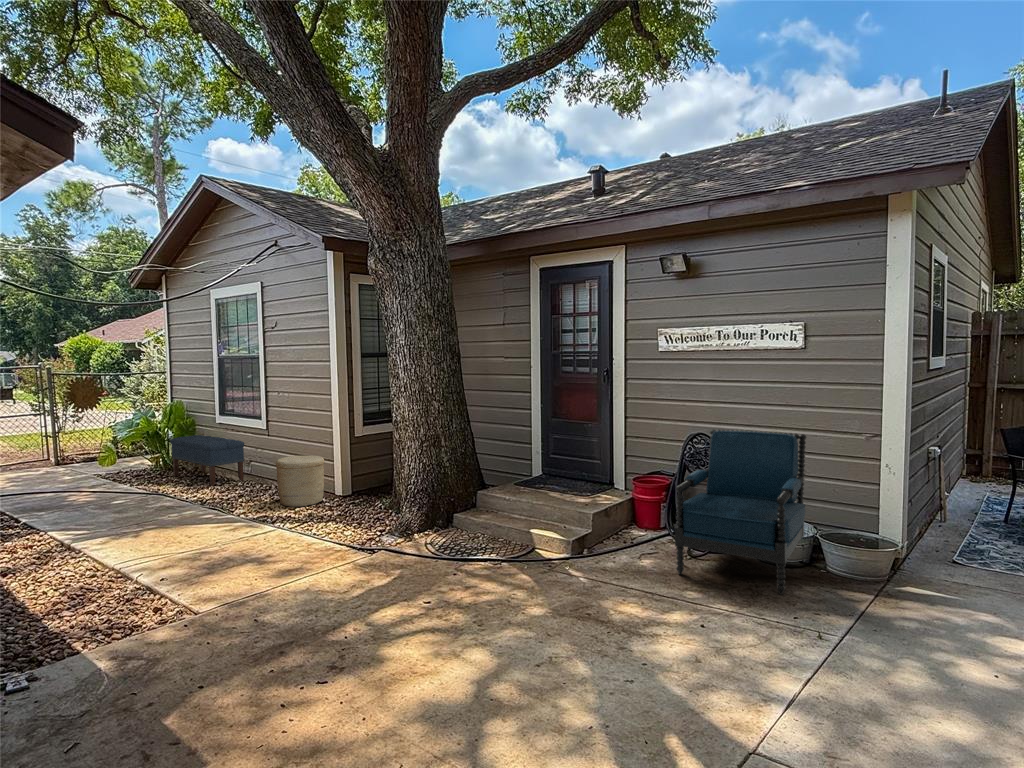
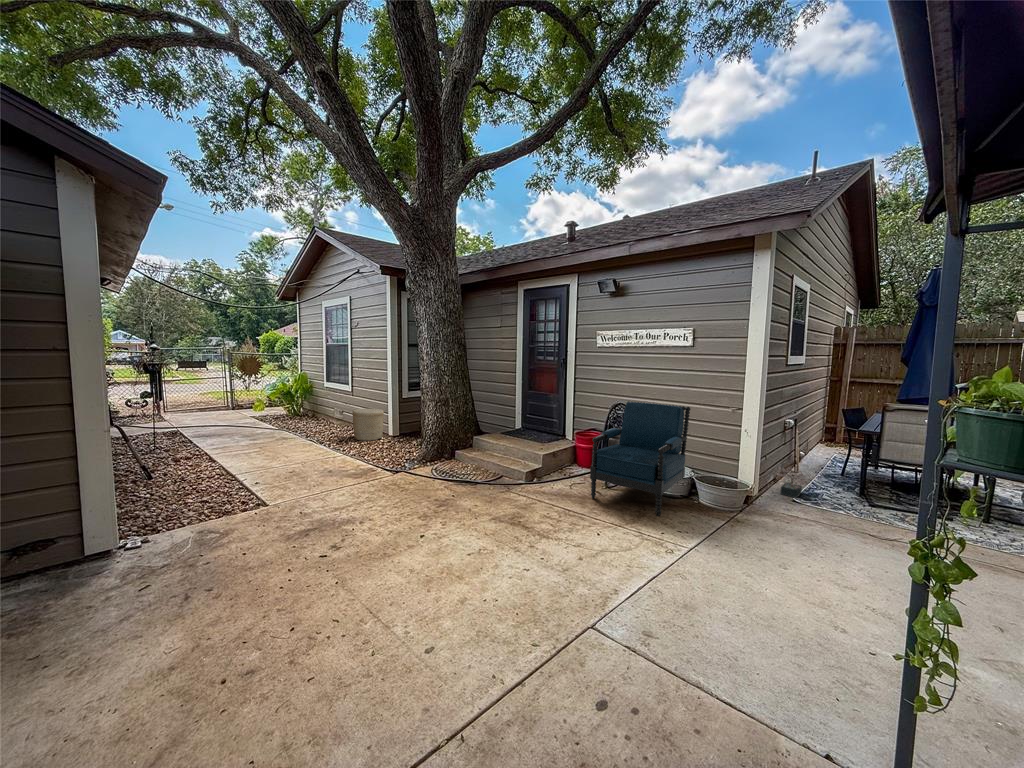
bench: present [170,435,244,486] -> none [298,394,341,426]
decorative plant: none [925,512,968,555] -> present [777,467,804,498]

